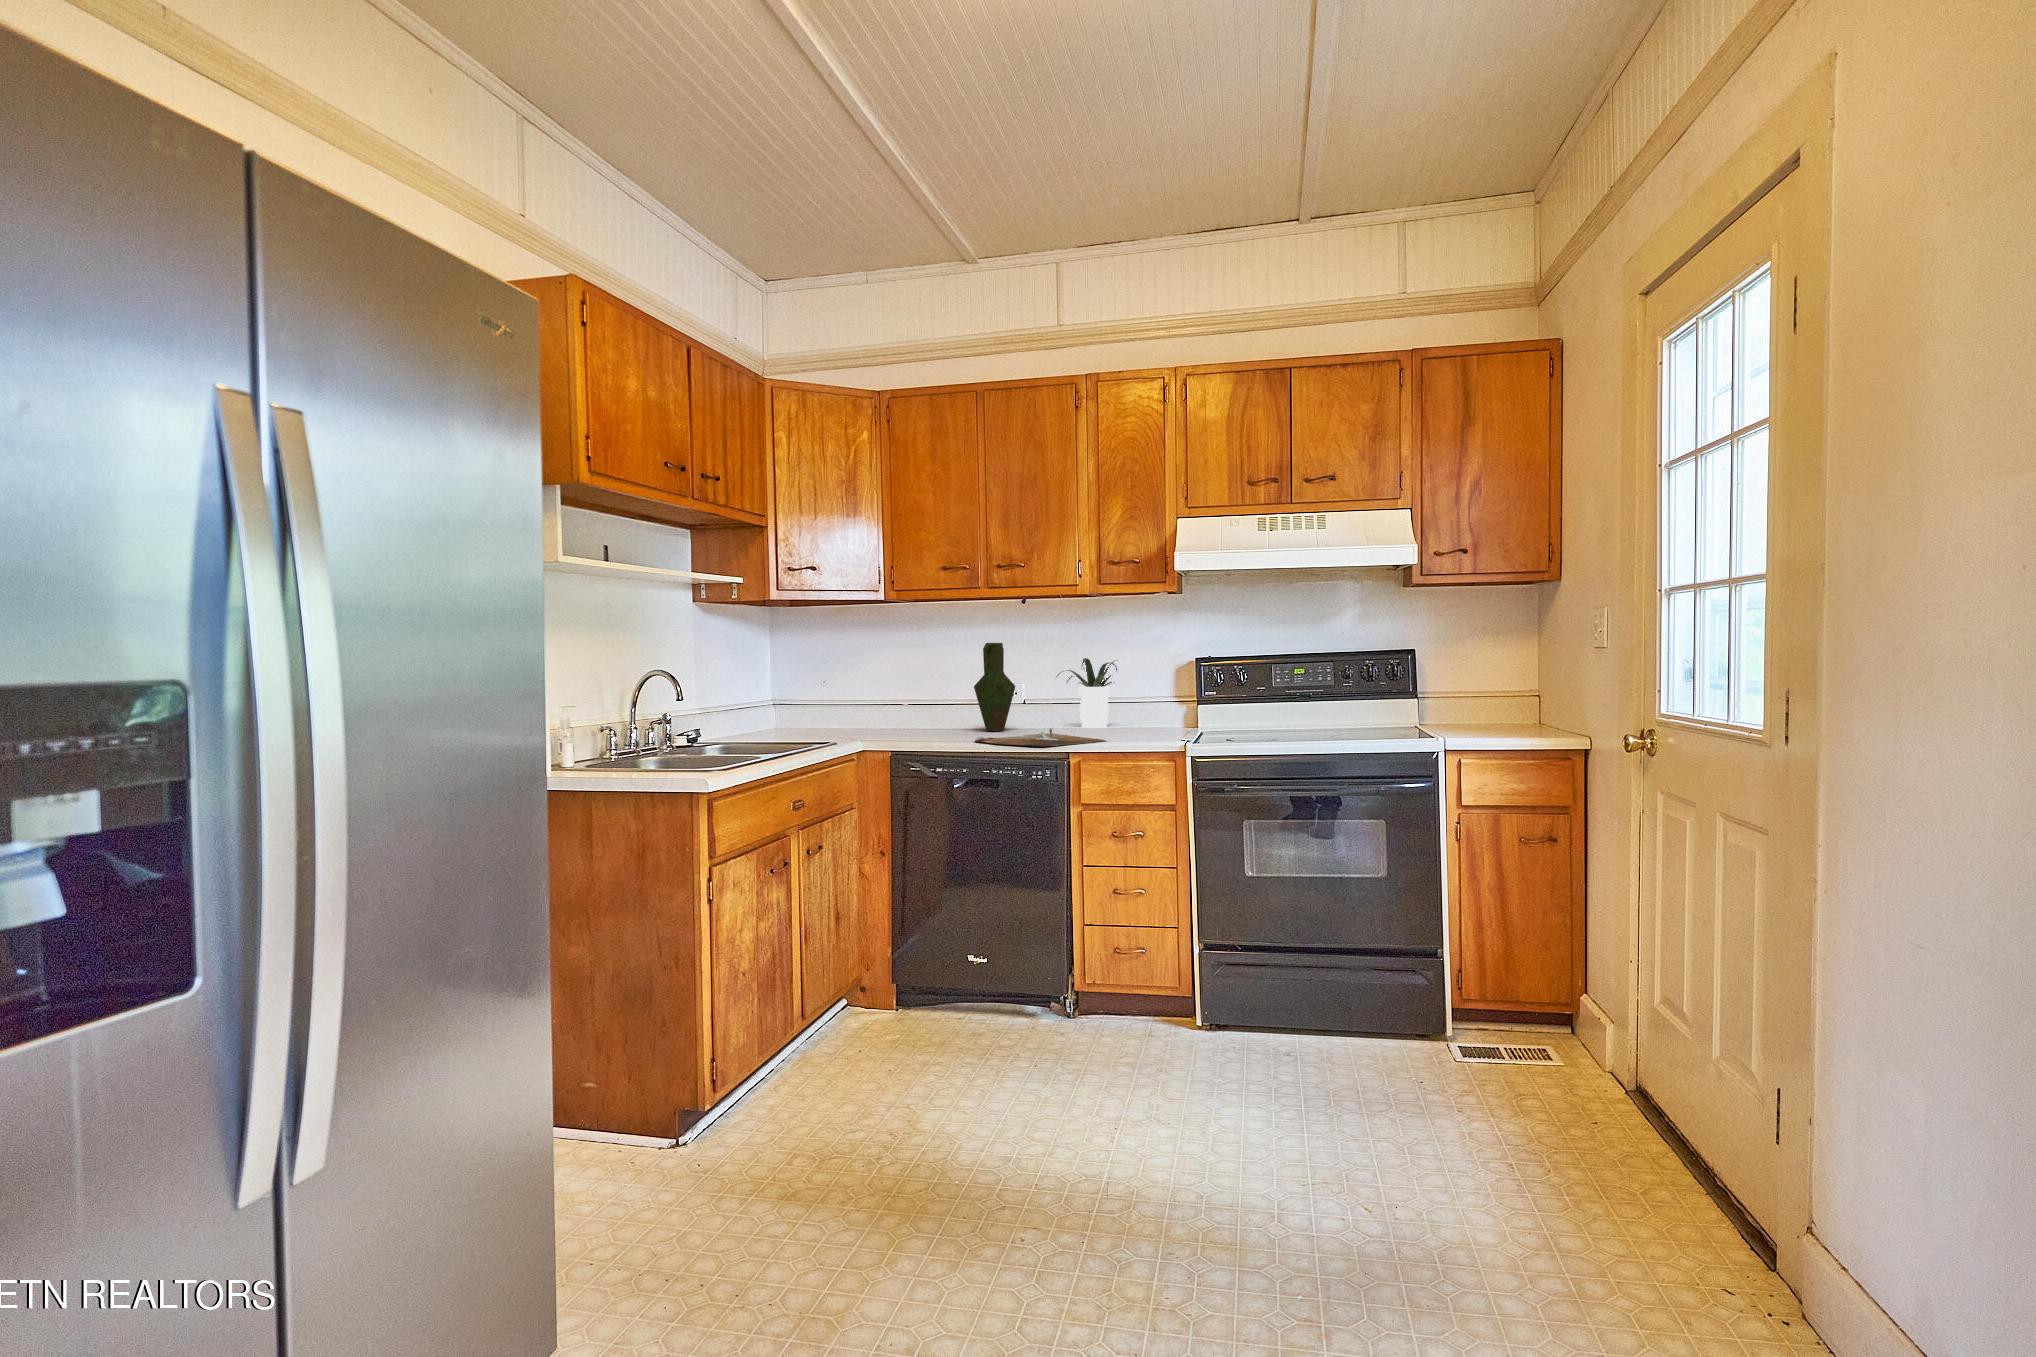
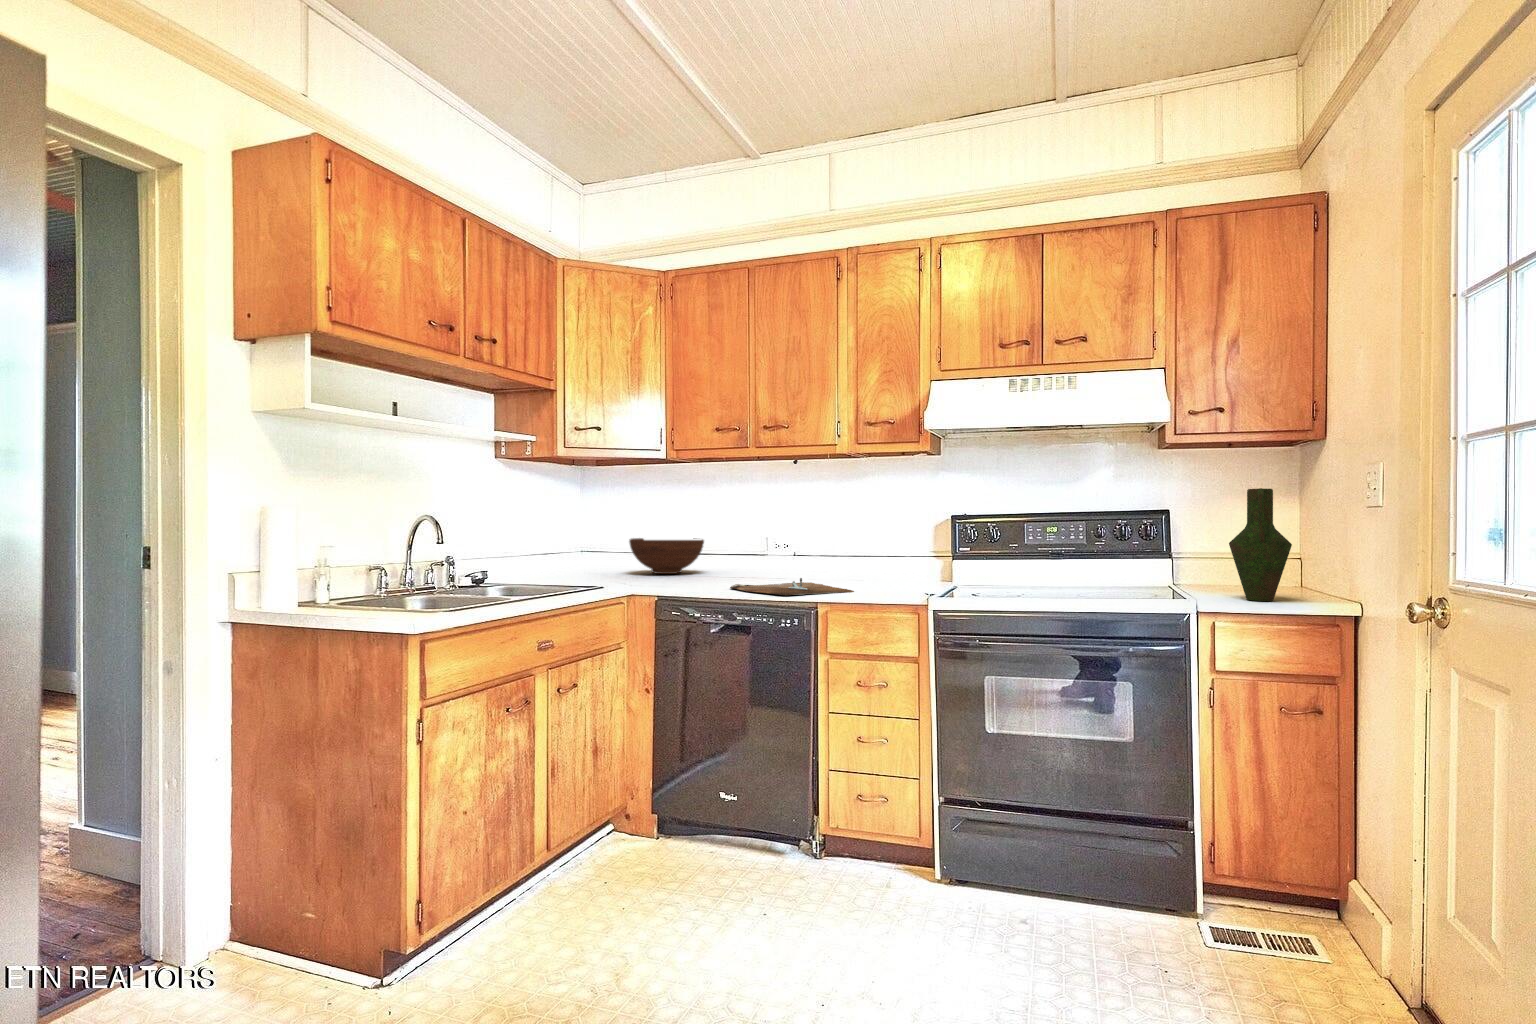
vase: present [974,643,1015,731] -> present [1229,488,1292,601]
potted plant: present [1057,658,1117,728] -> none [816,513,895,579]
fruit bowl: none [841,689,924,729] -> present [629,538,704,574]

